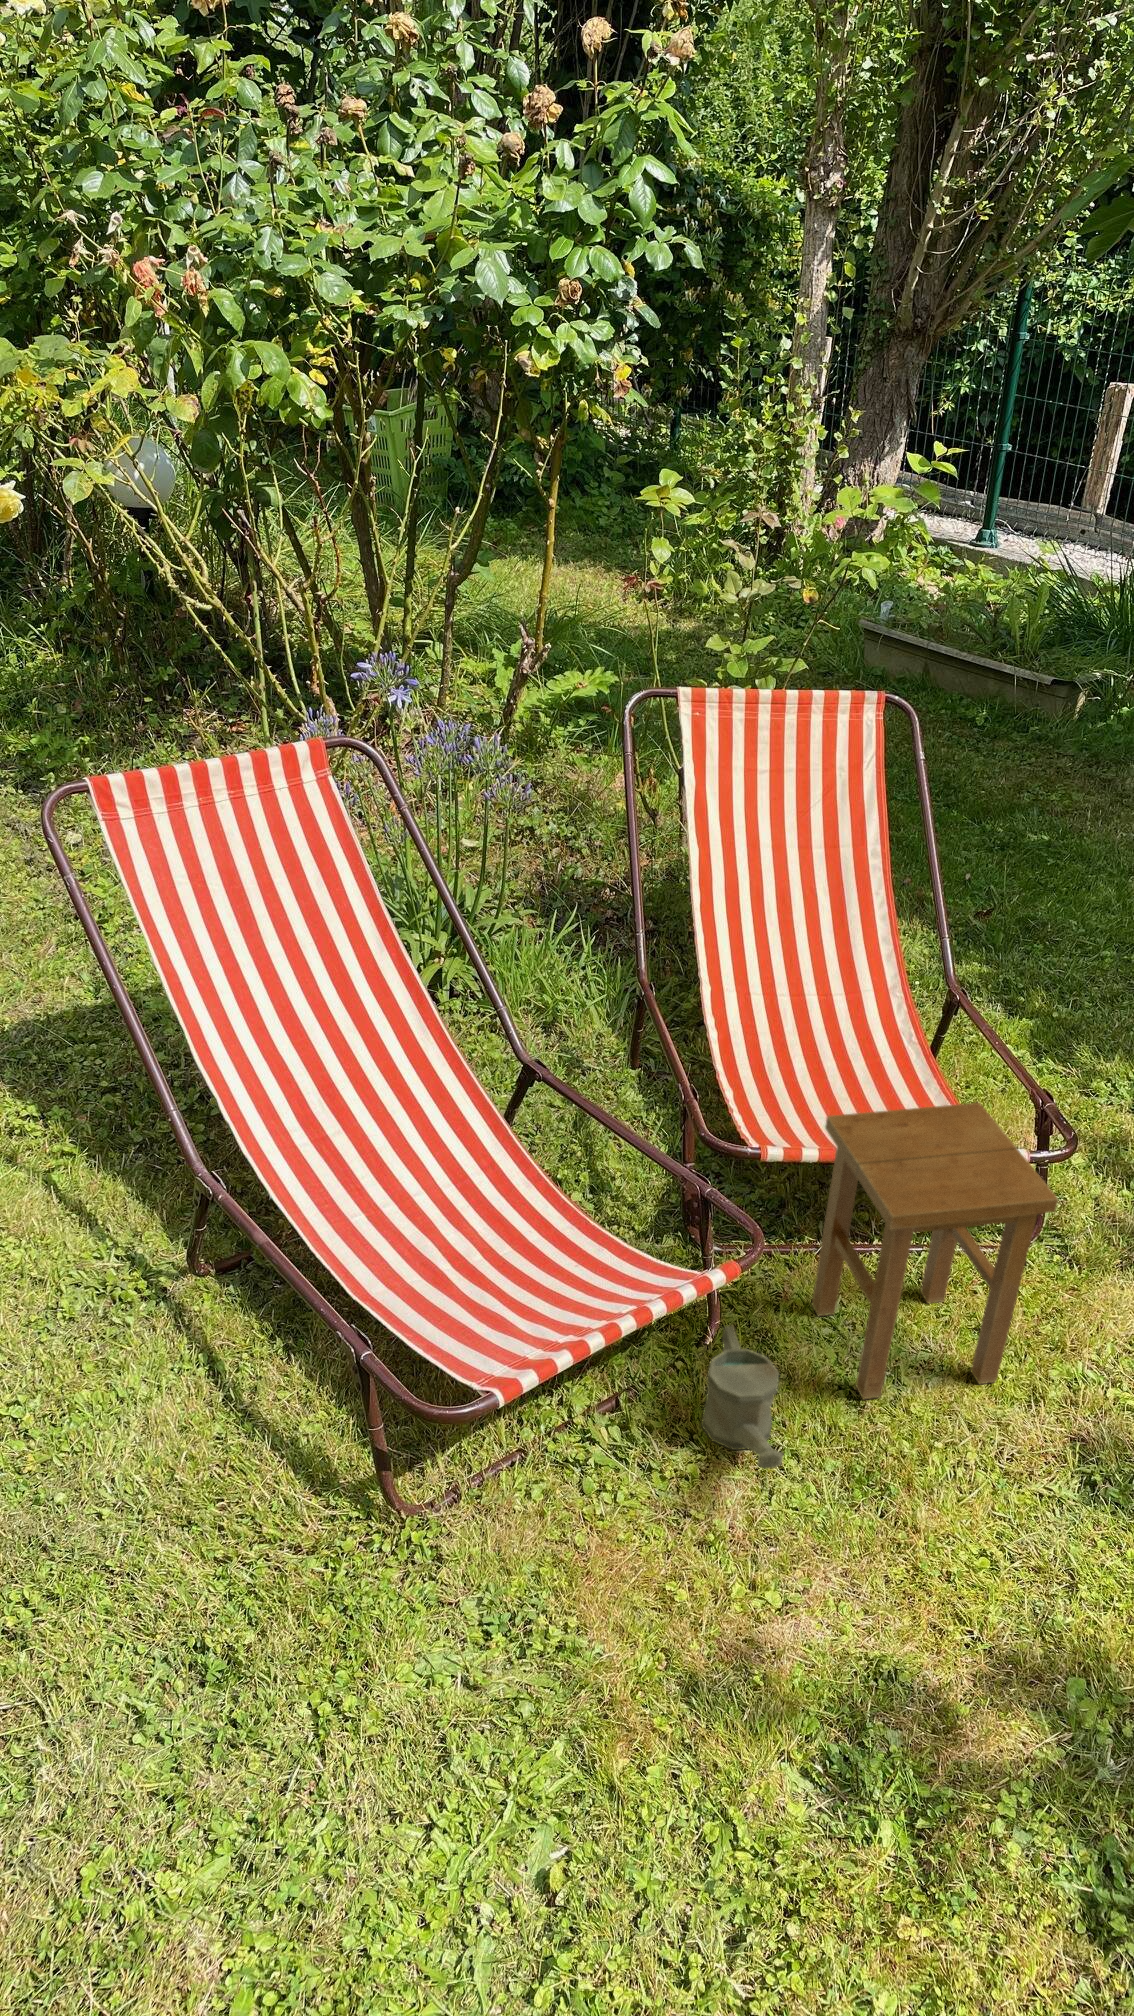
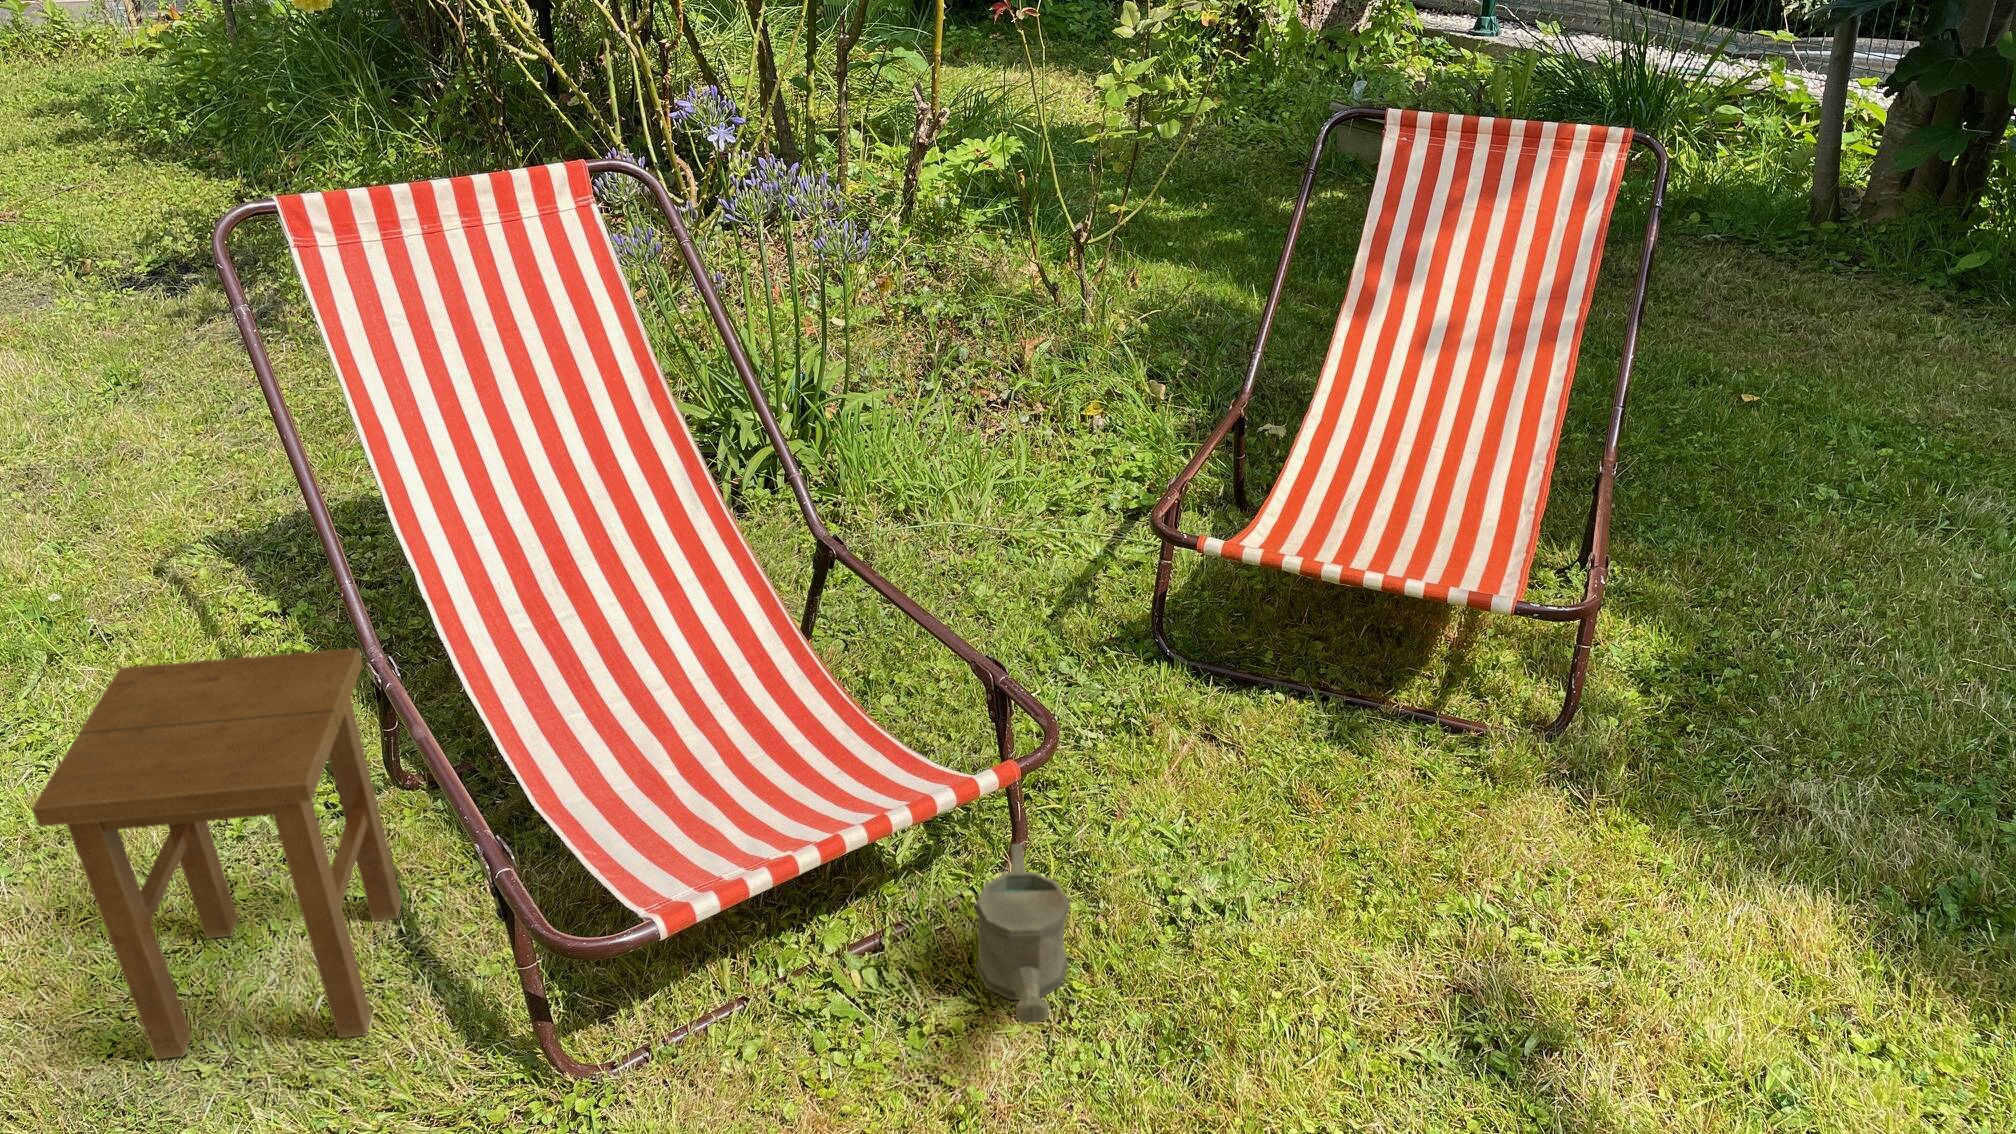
stool: present [812,1102,1058,1399] -> present [32,648,402,1059]

